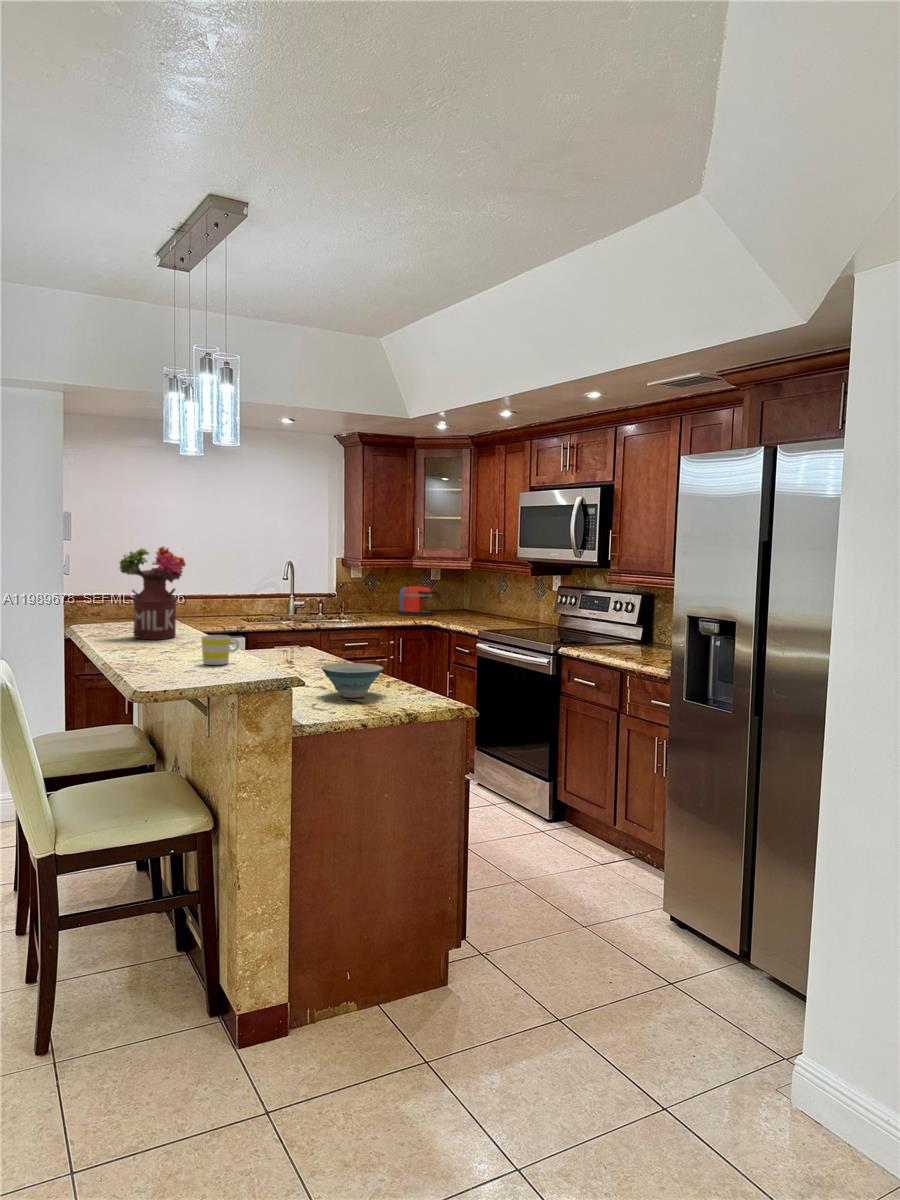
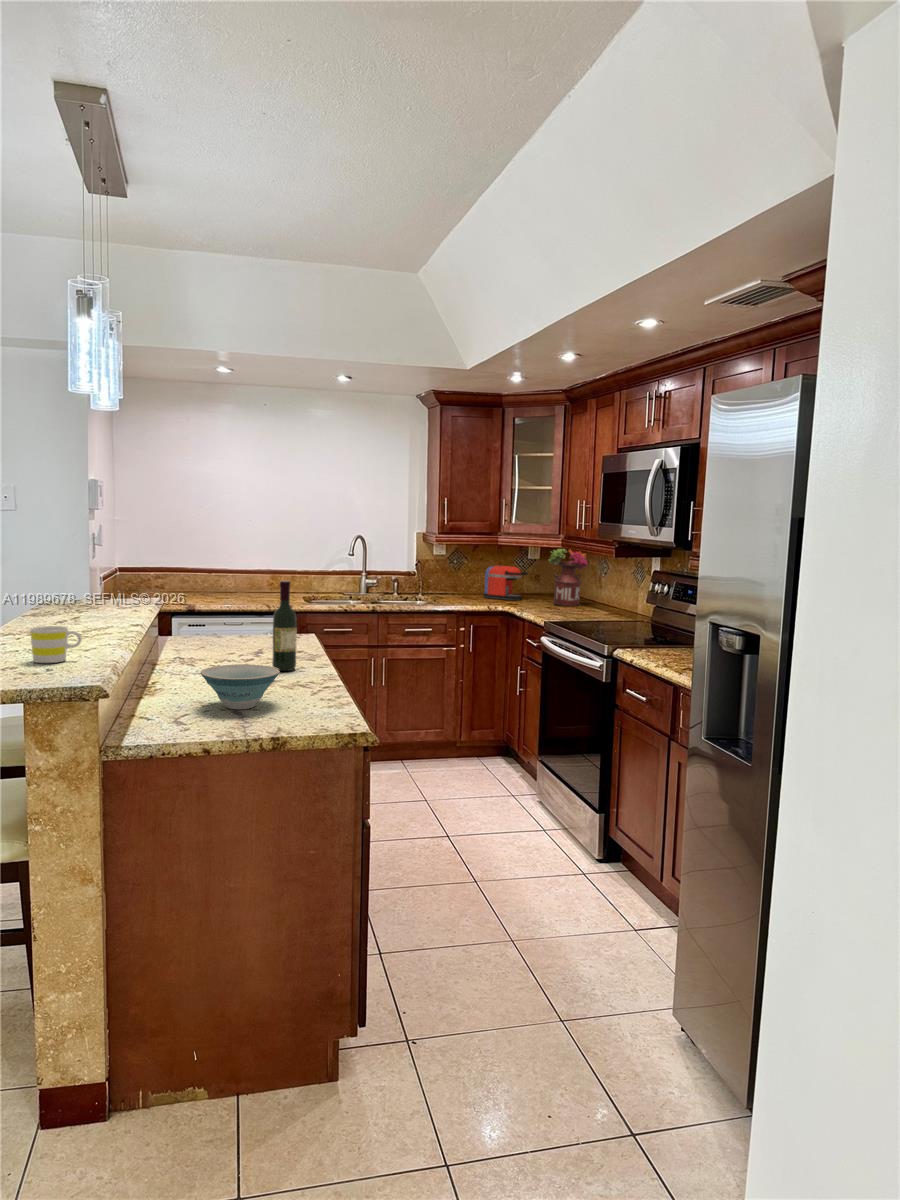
flower arrangement: present [119,547,186,639] -> present [549,549,588,606]
wine bottle: none [331,597,351,672] -> present [272,581,297,671]

